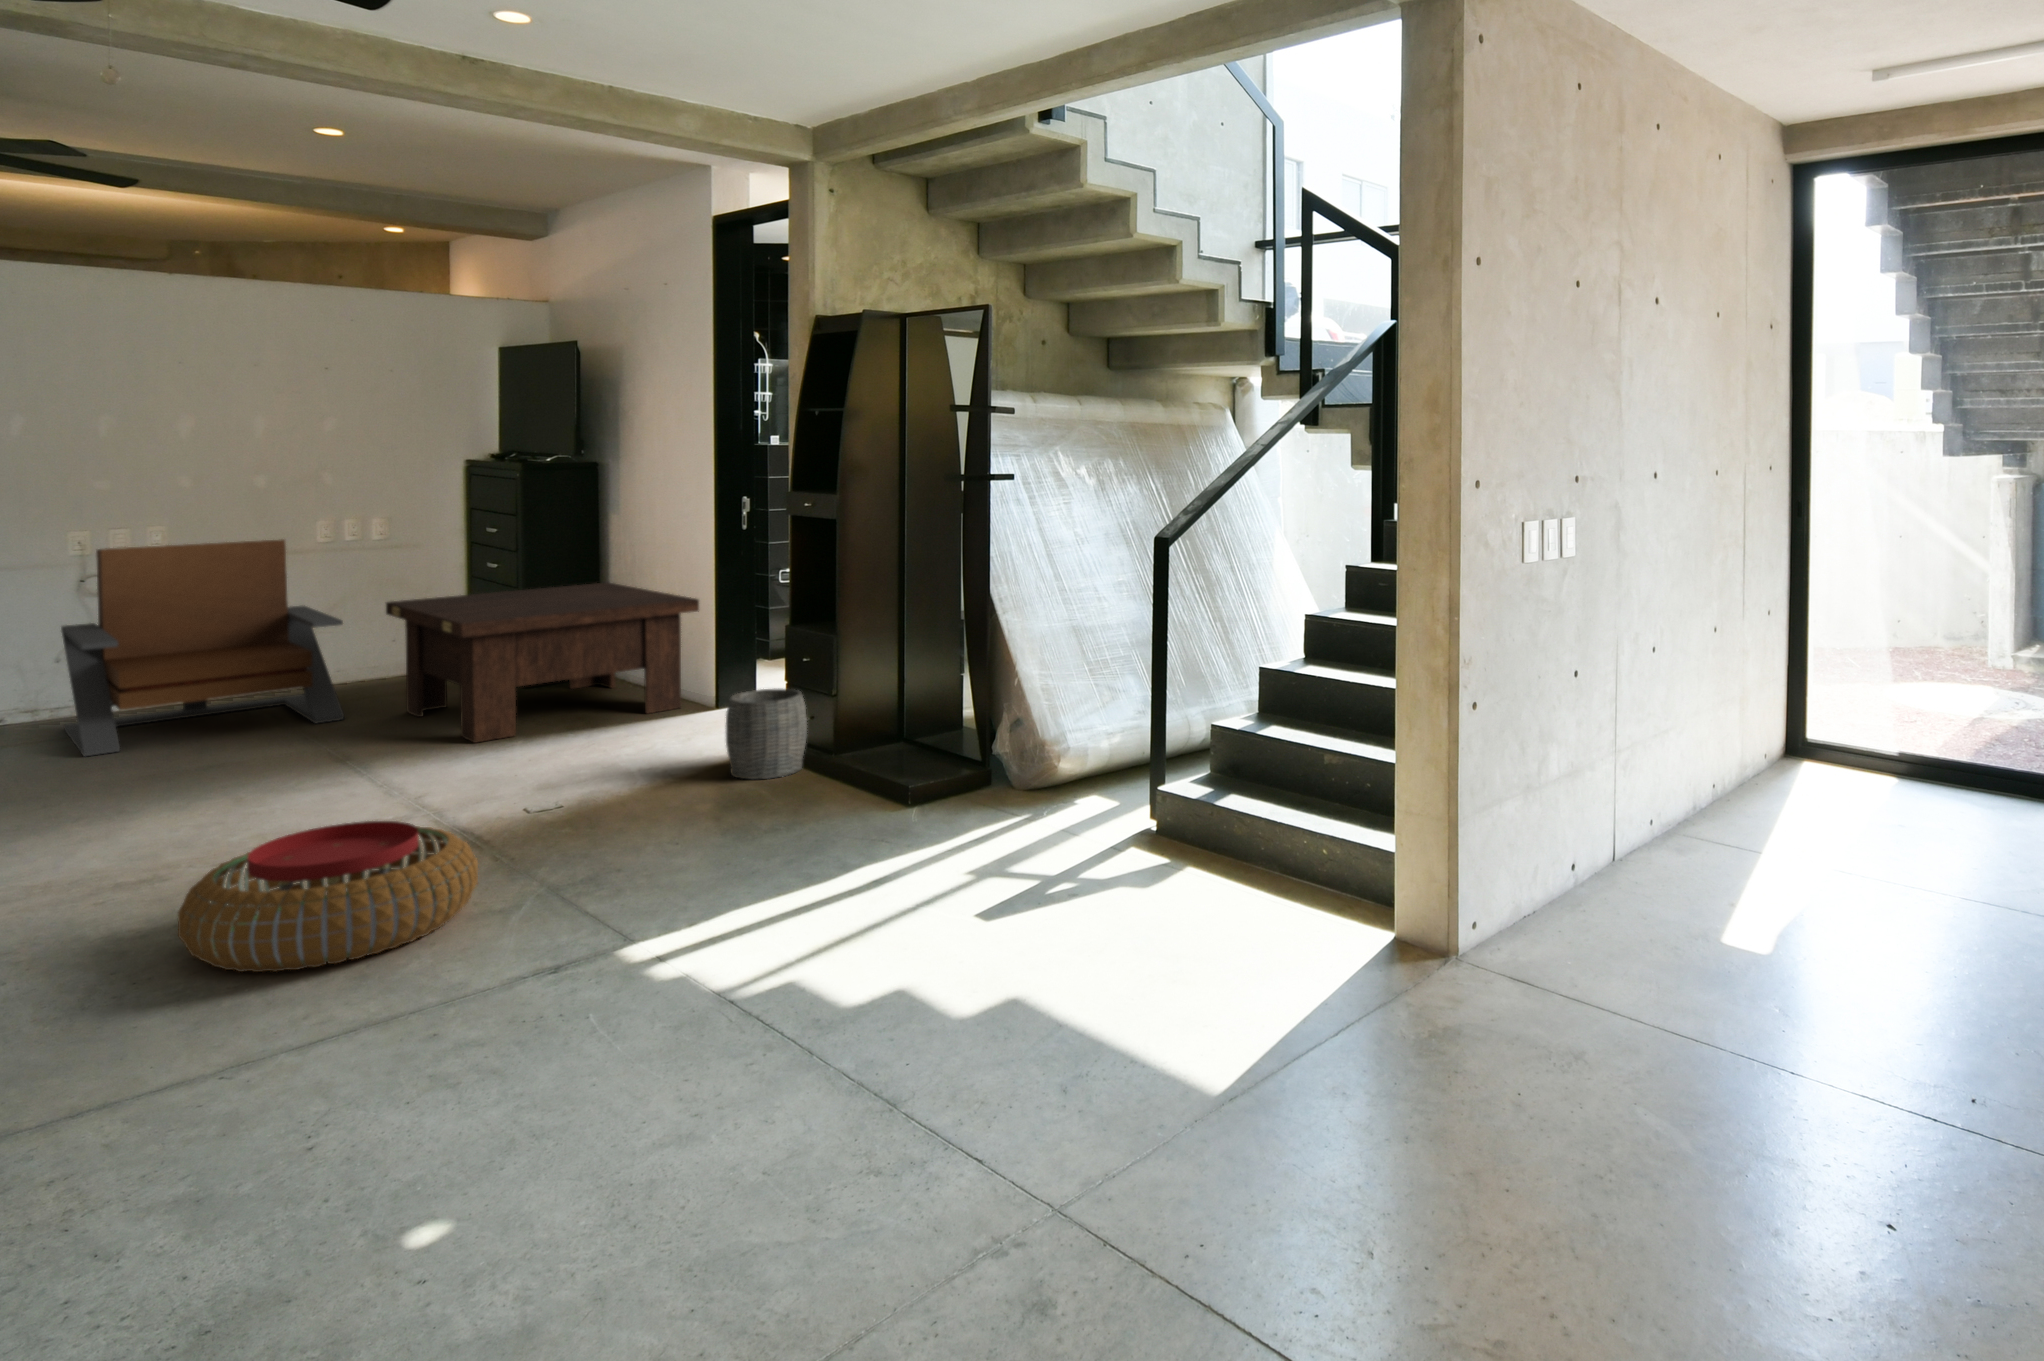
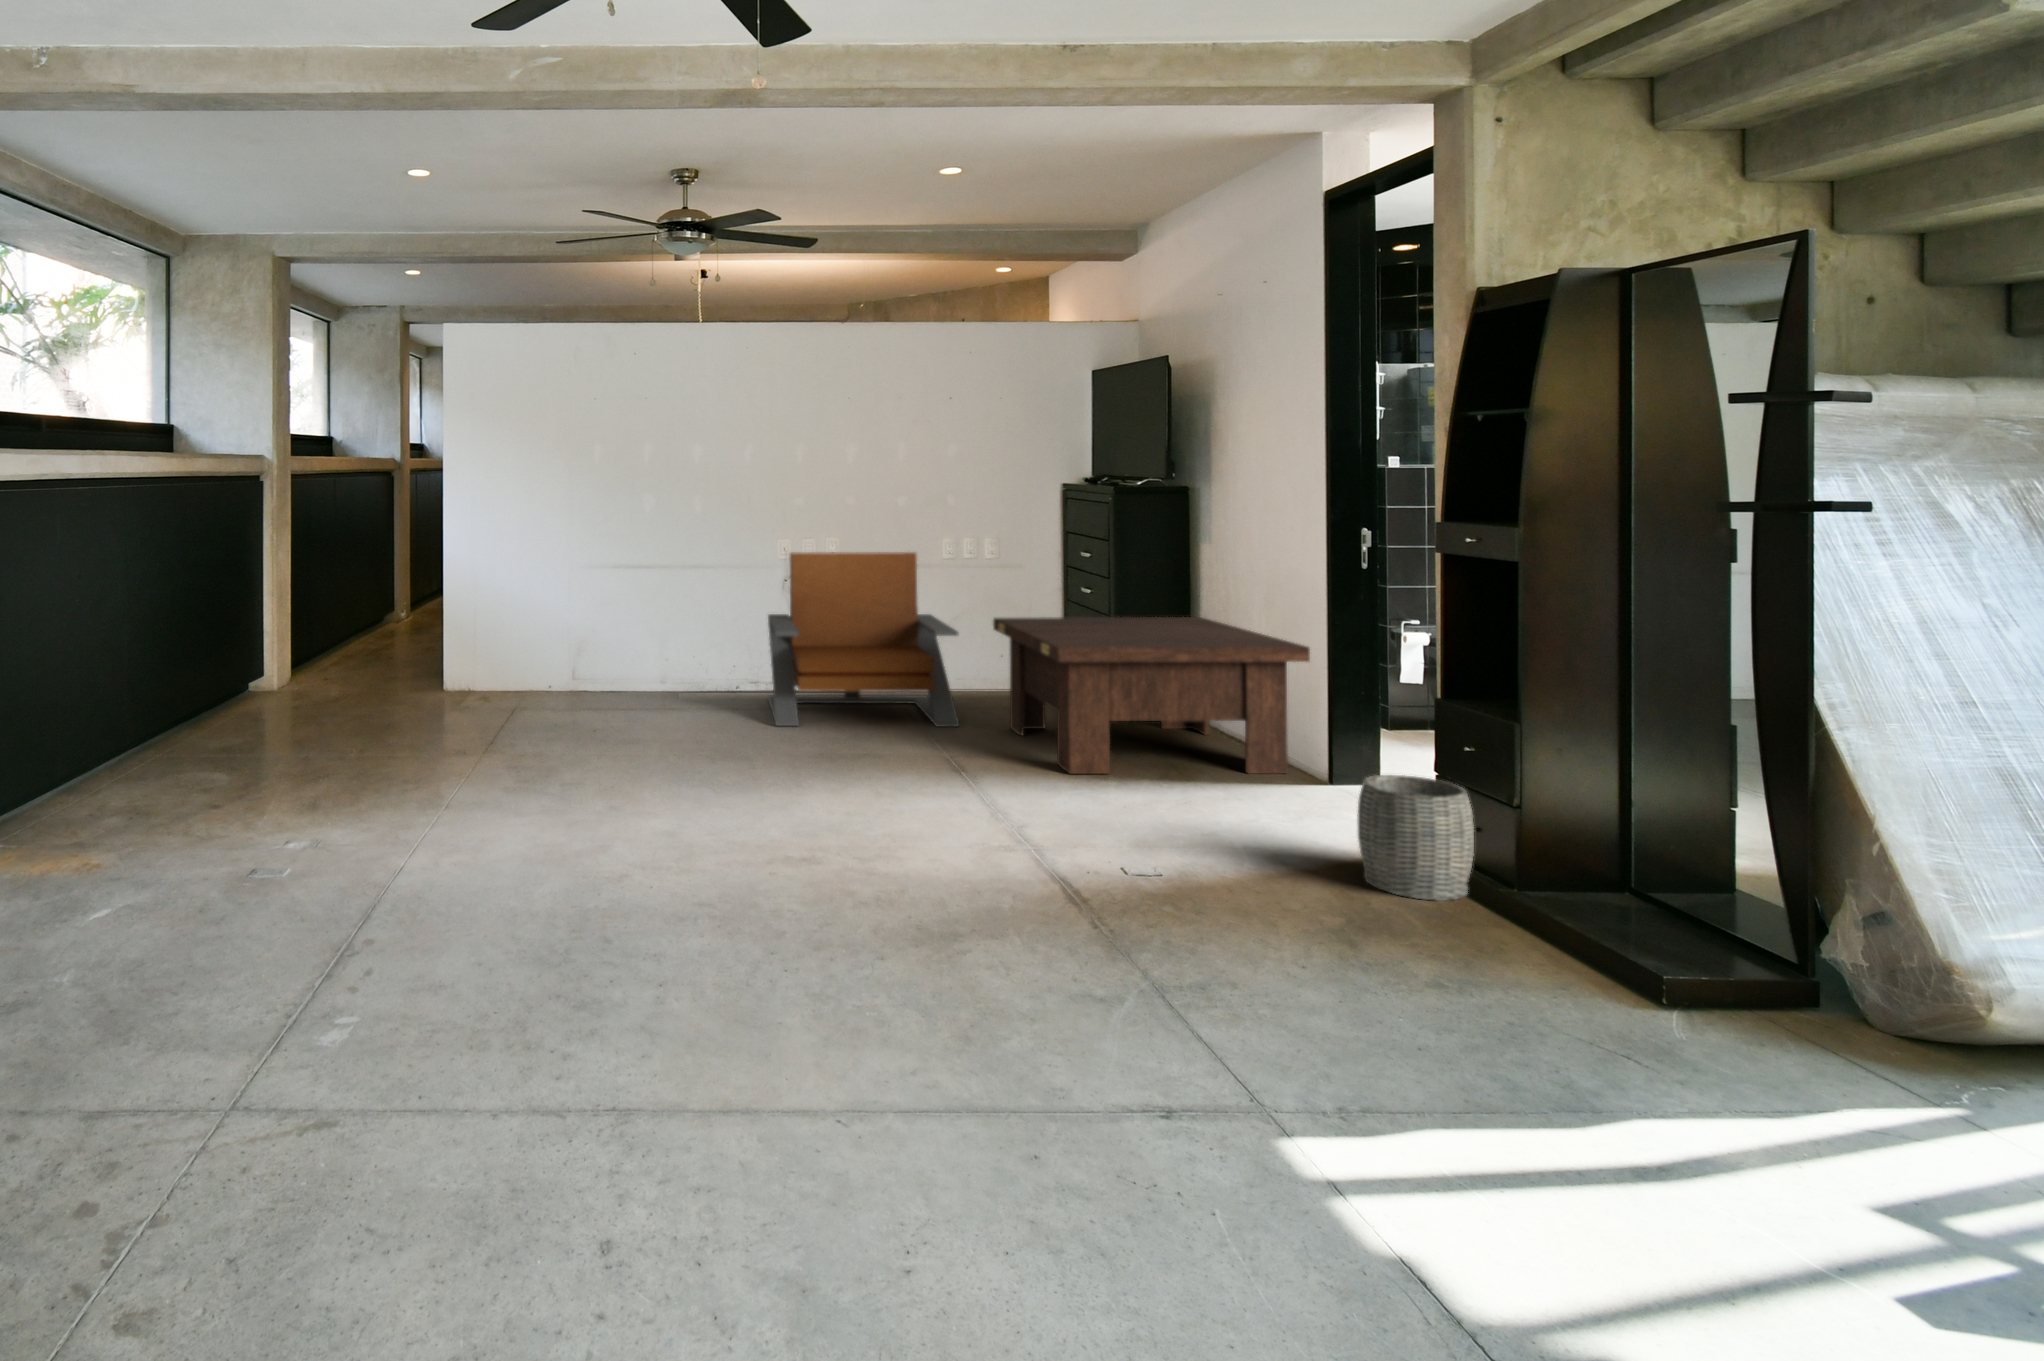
pouf: present [178,821,478,972] -> none [805,852,1074,1019]

